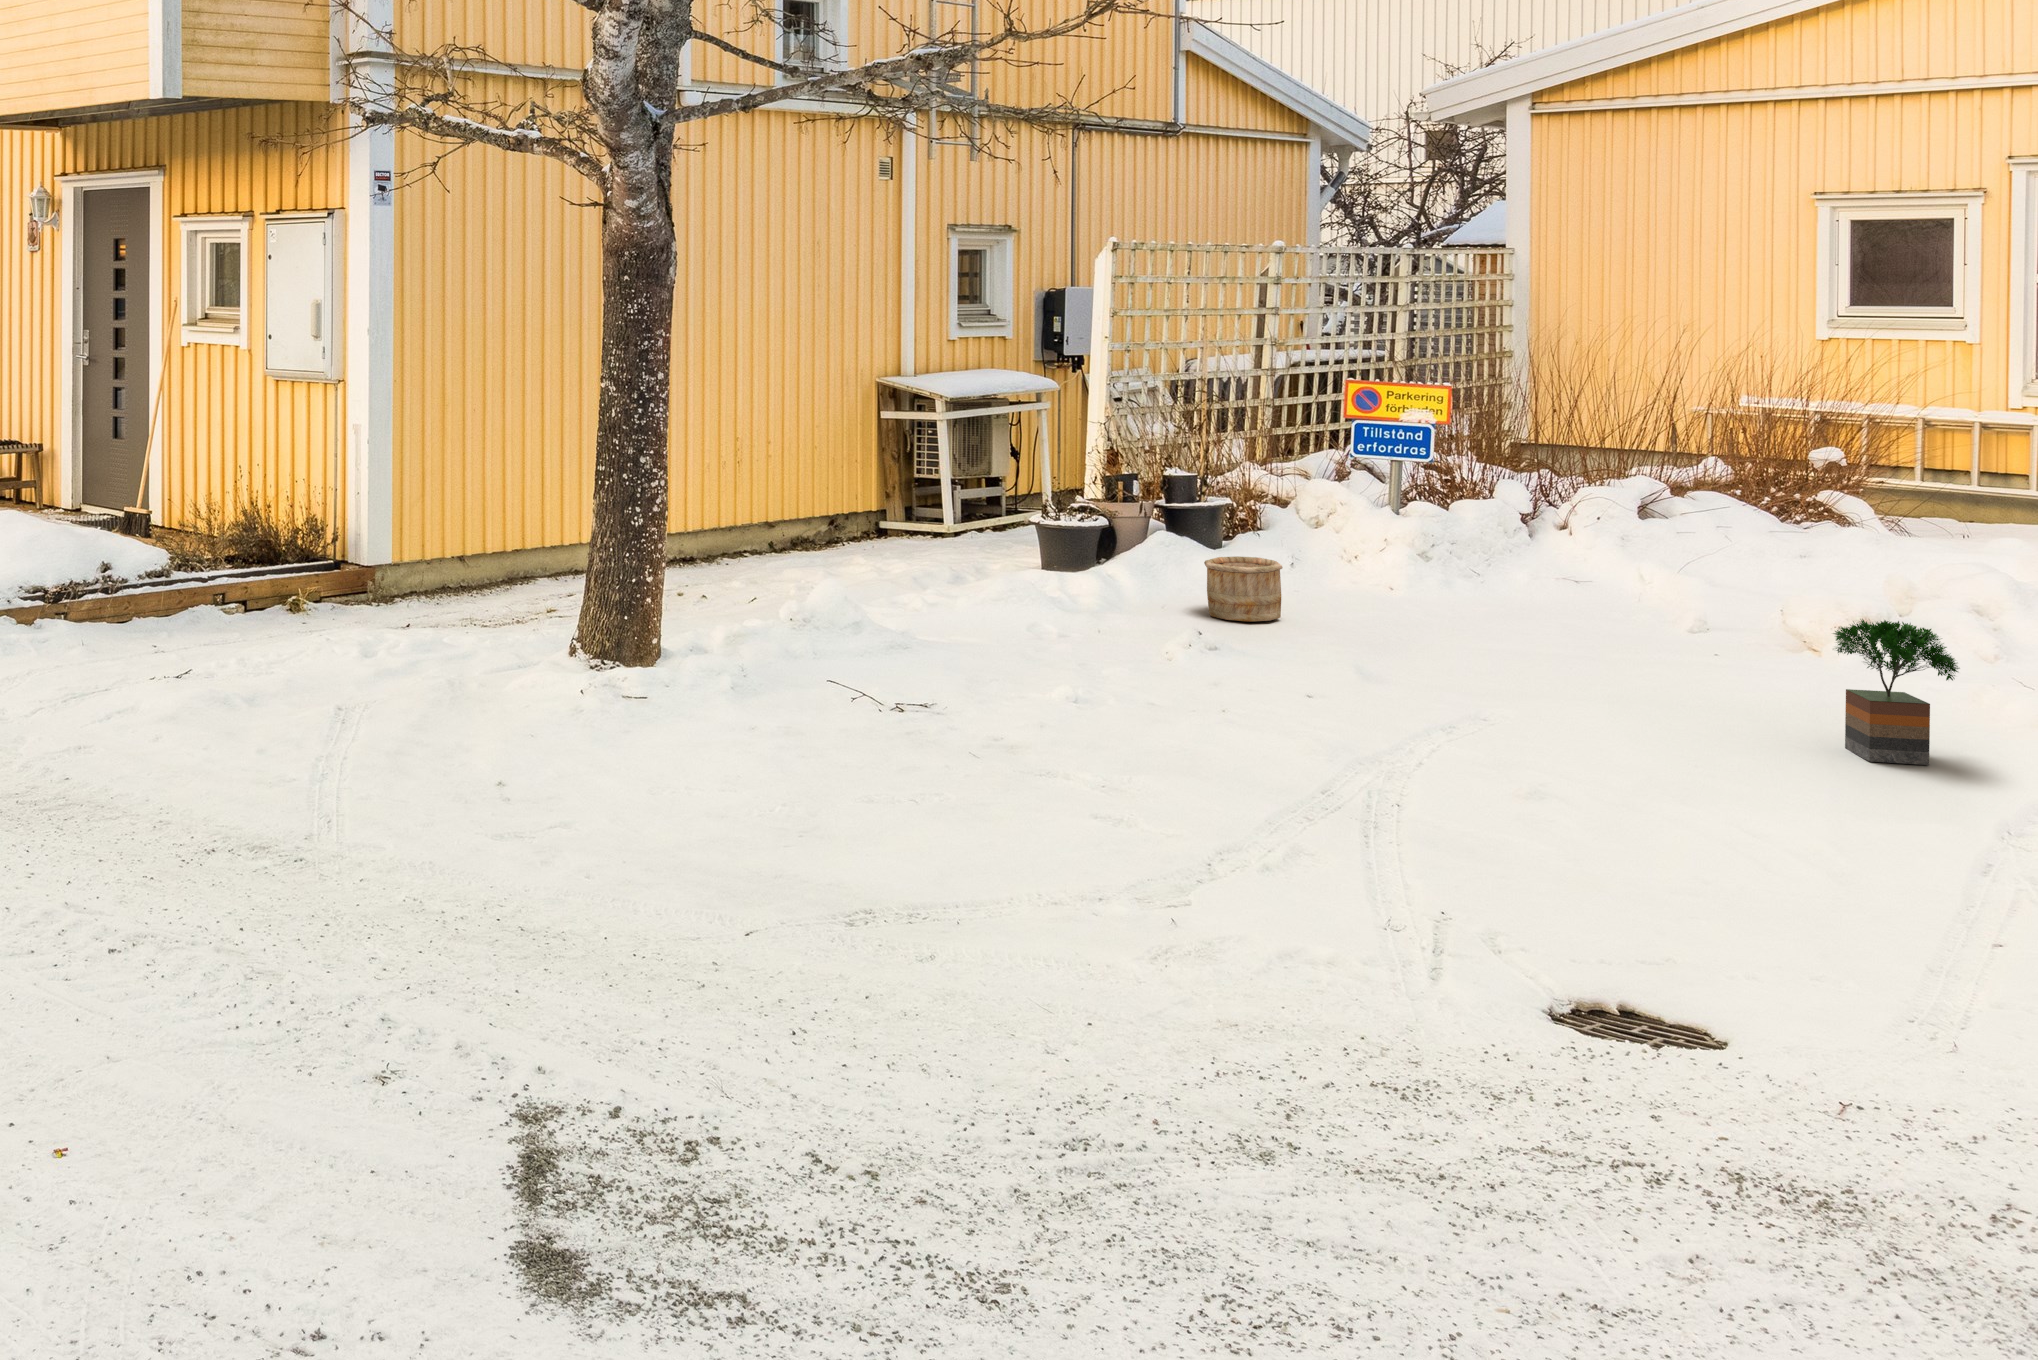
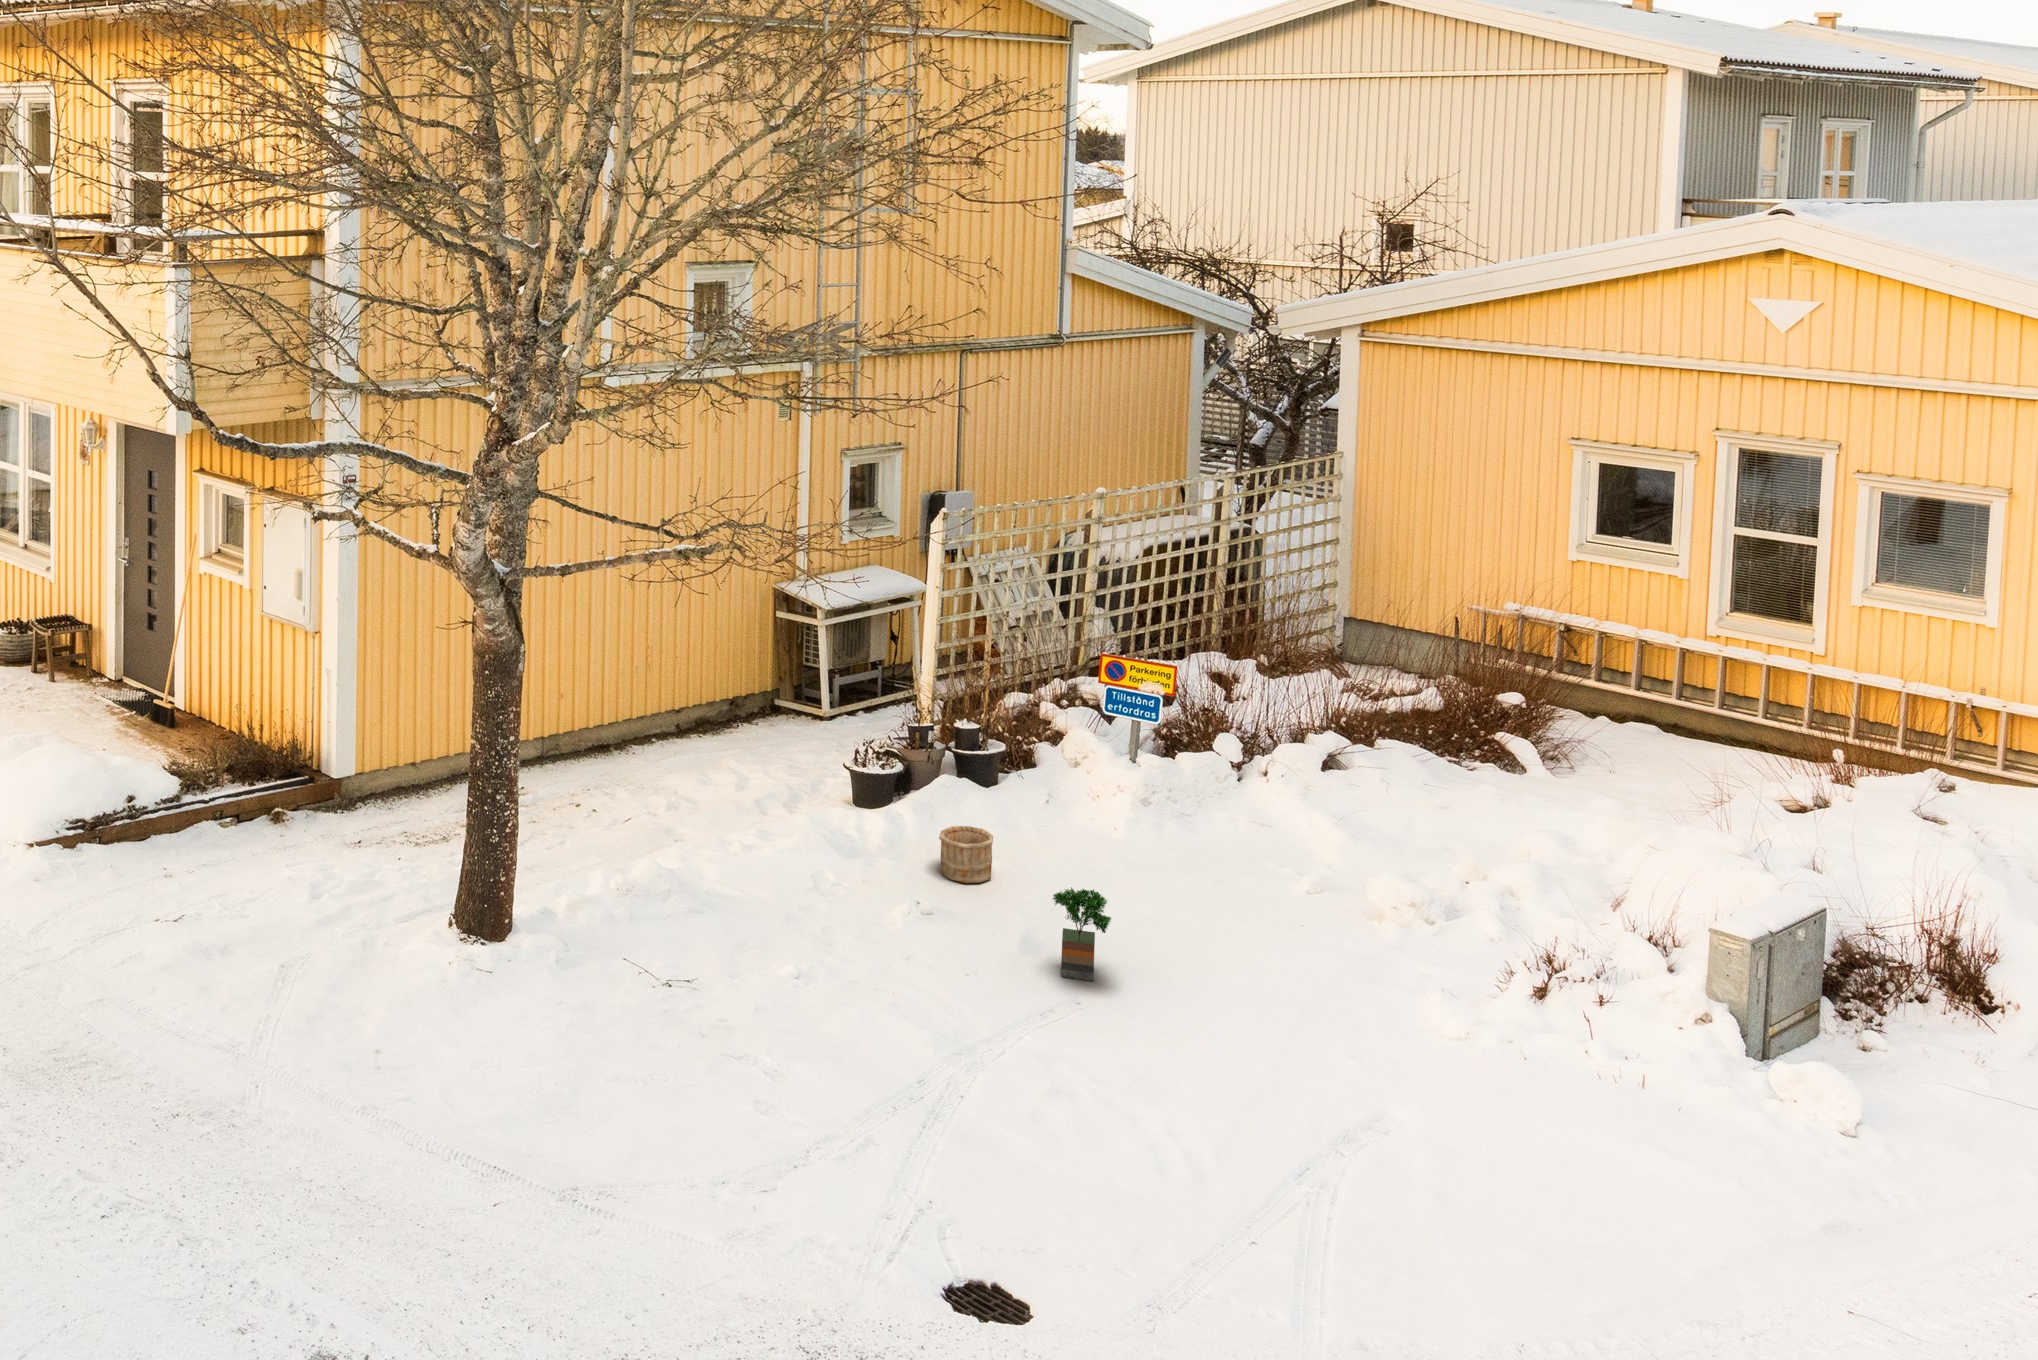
potted tree: present [1833,619,1960,765] -> present [1053,887,1111,981]

